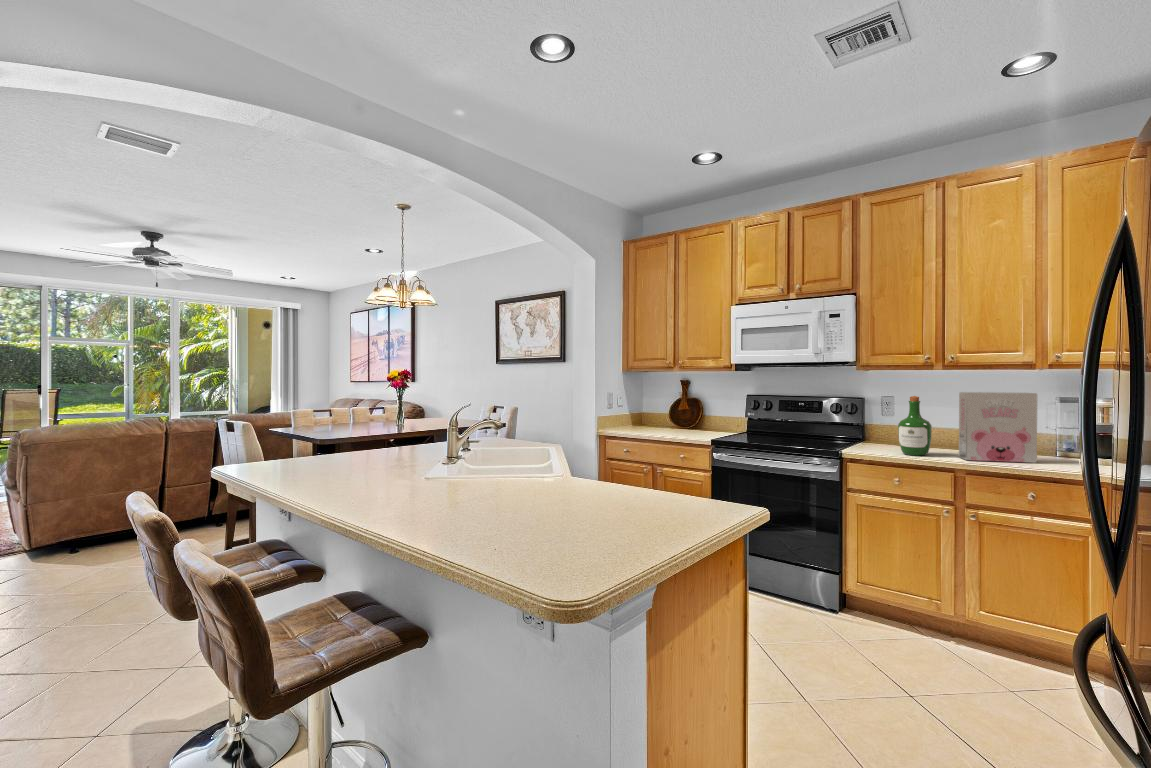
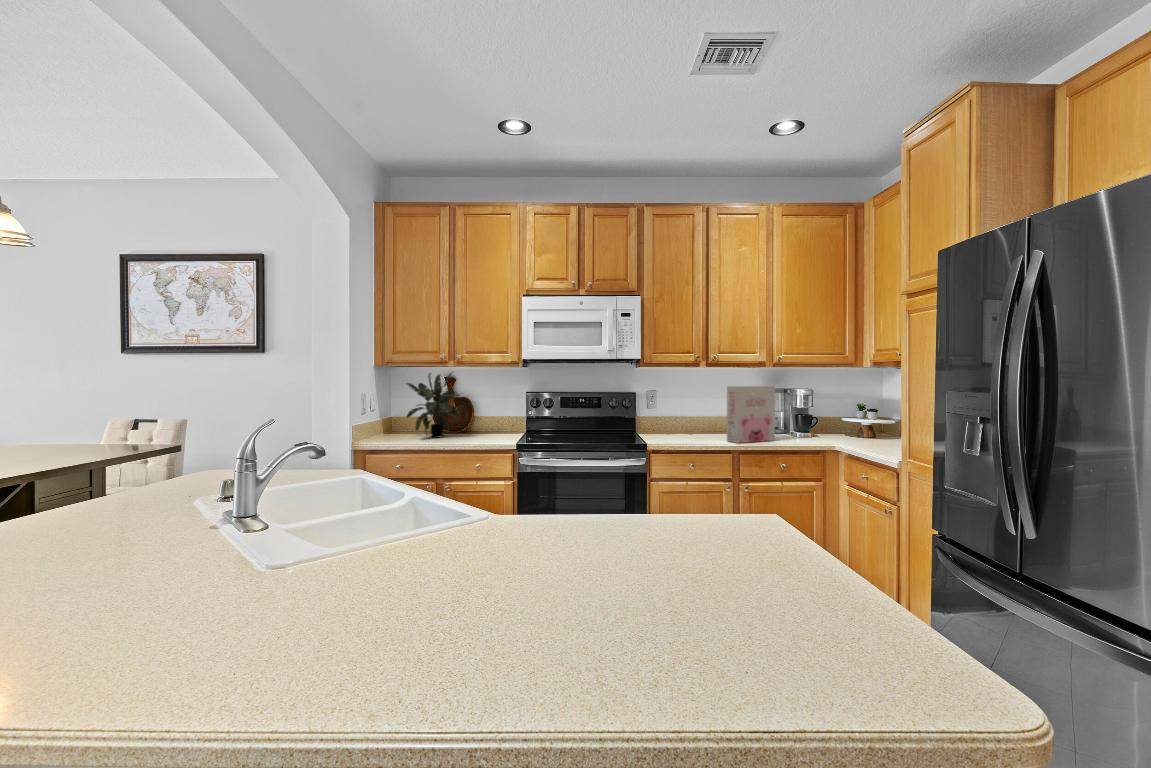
potted plant: none [642,376,689,432] -> present [406,372,466,438]
wine bottle: present [898,396,932,456] -> none [684,390,709,443]

